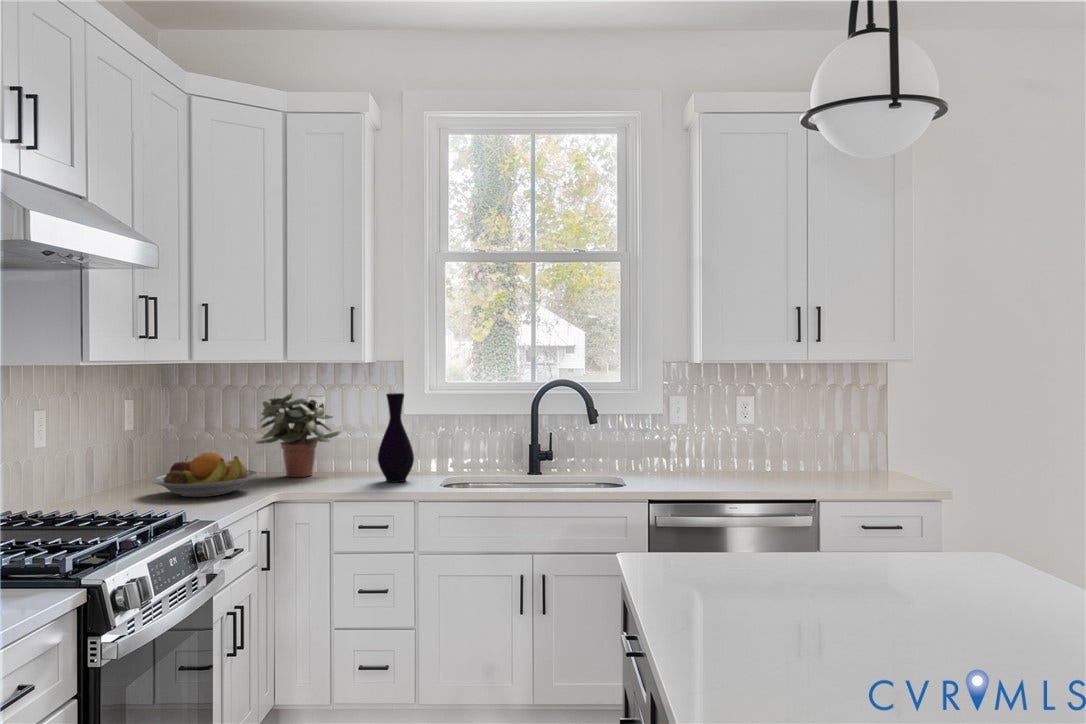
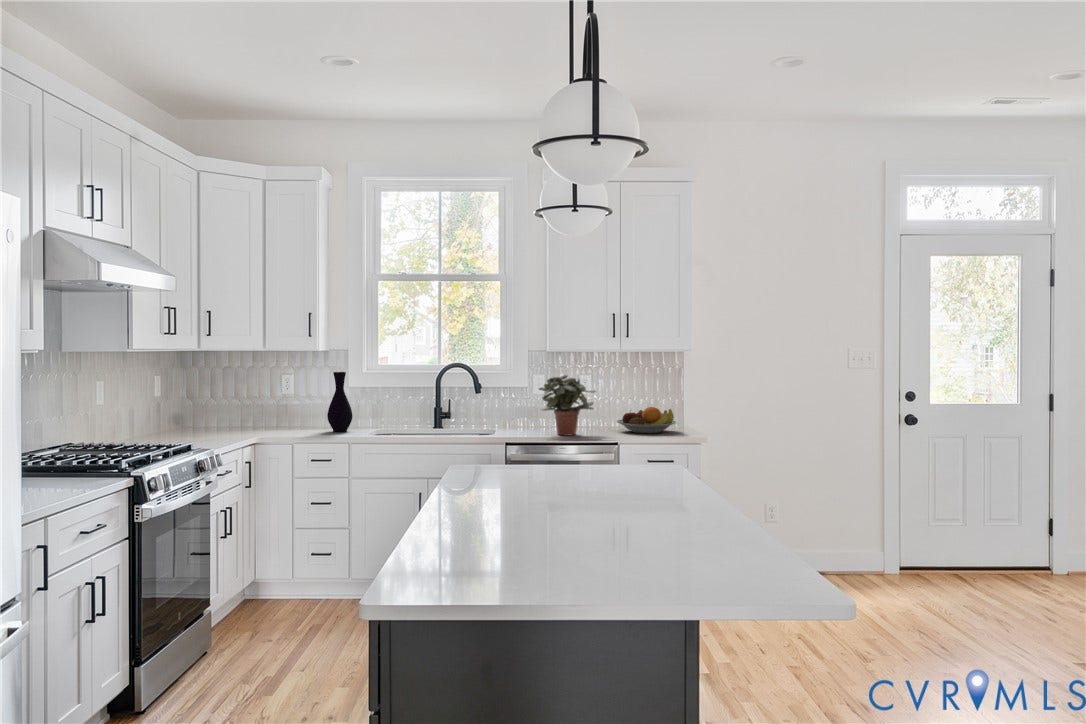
potted plant: present [256,393,341,477] -> present [539,374,596,436]
fruit bowl: present [152,452,258,497] -> present [617,407,676,433]

